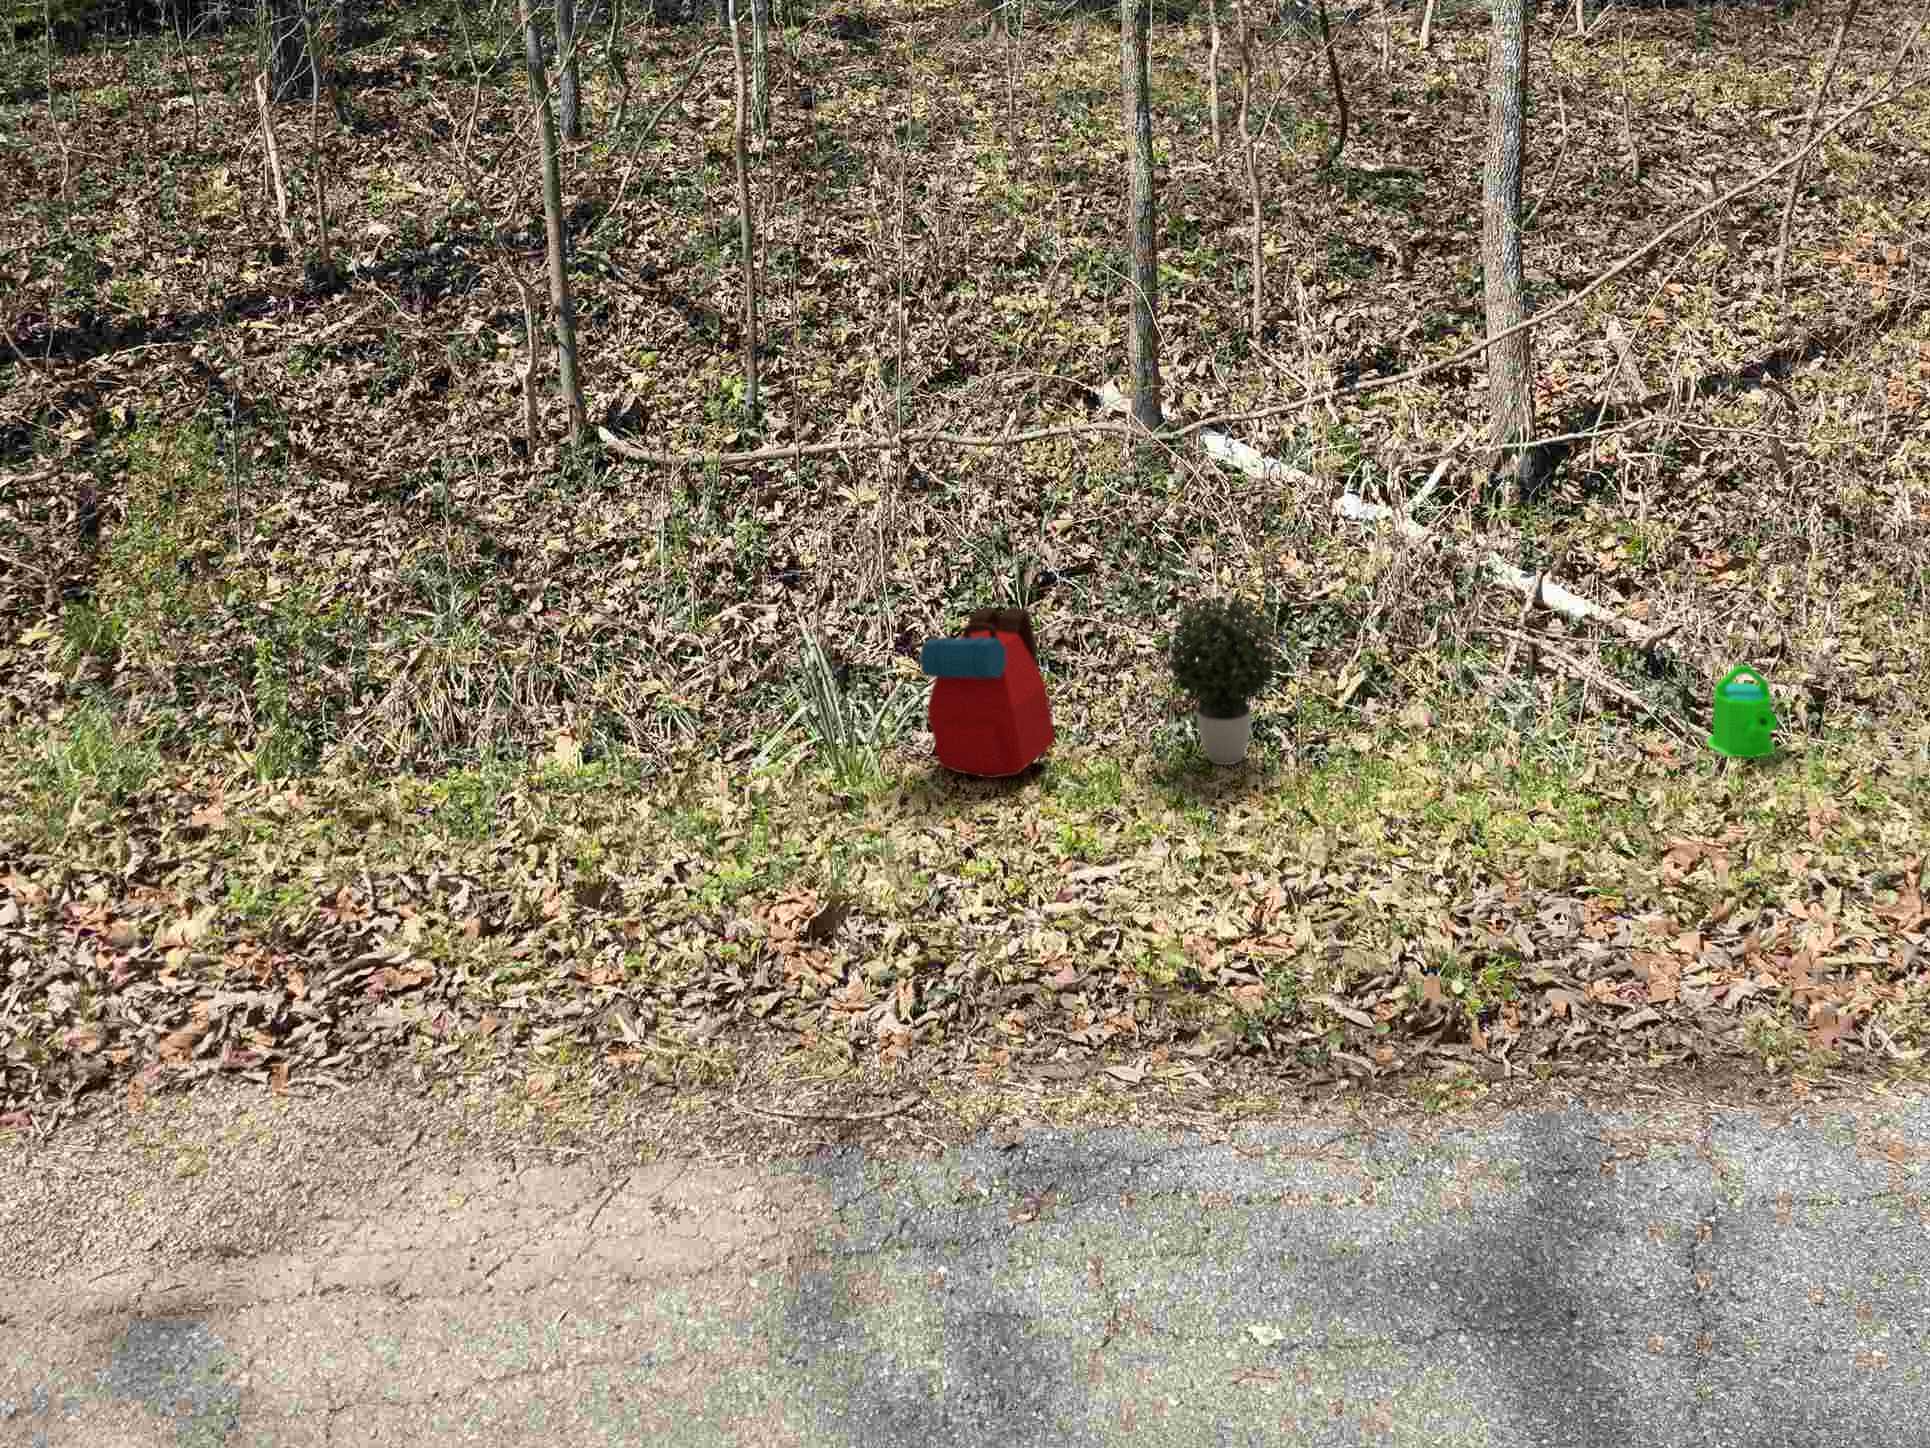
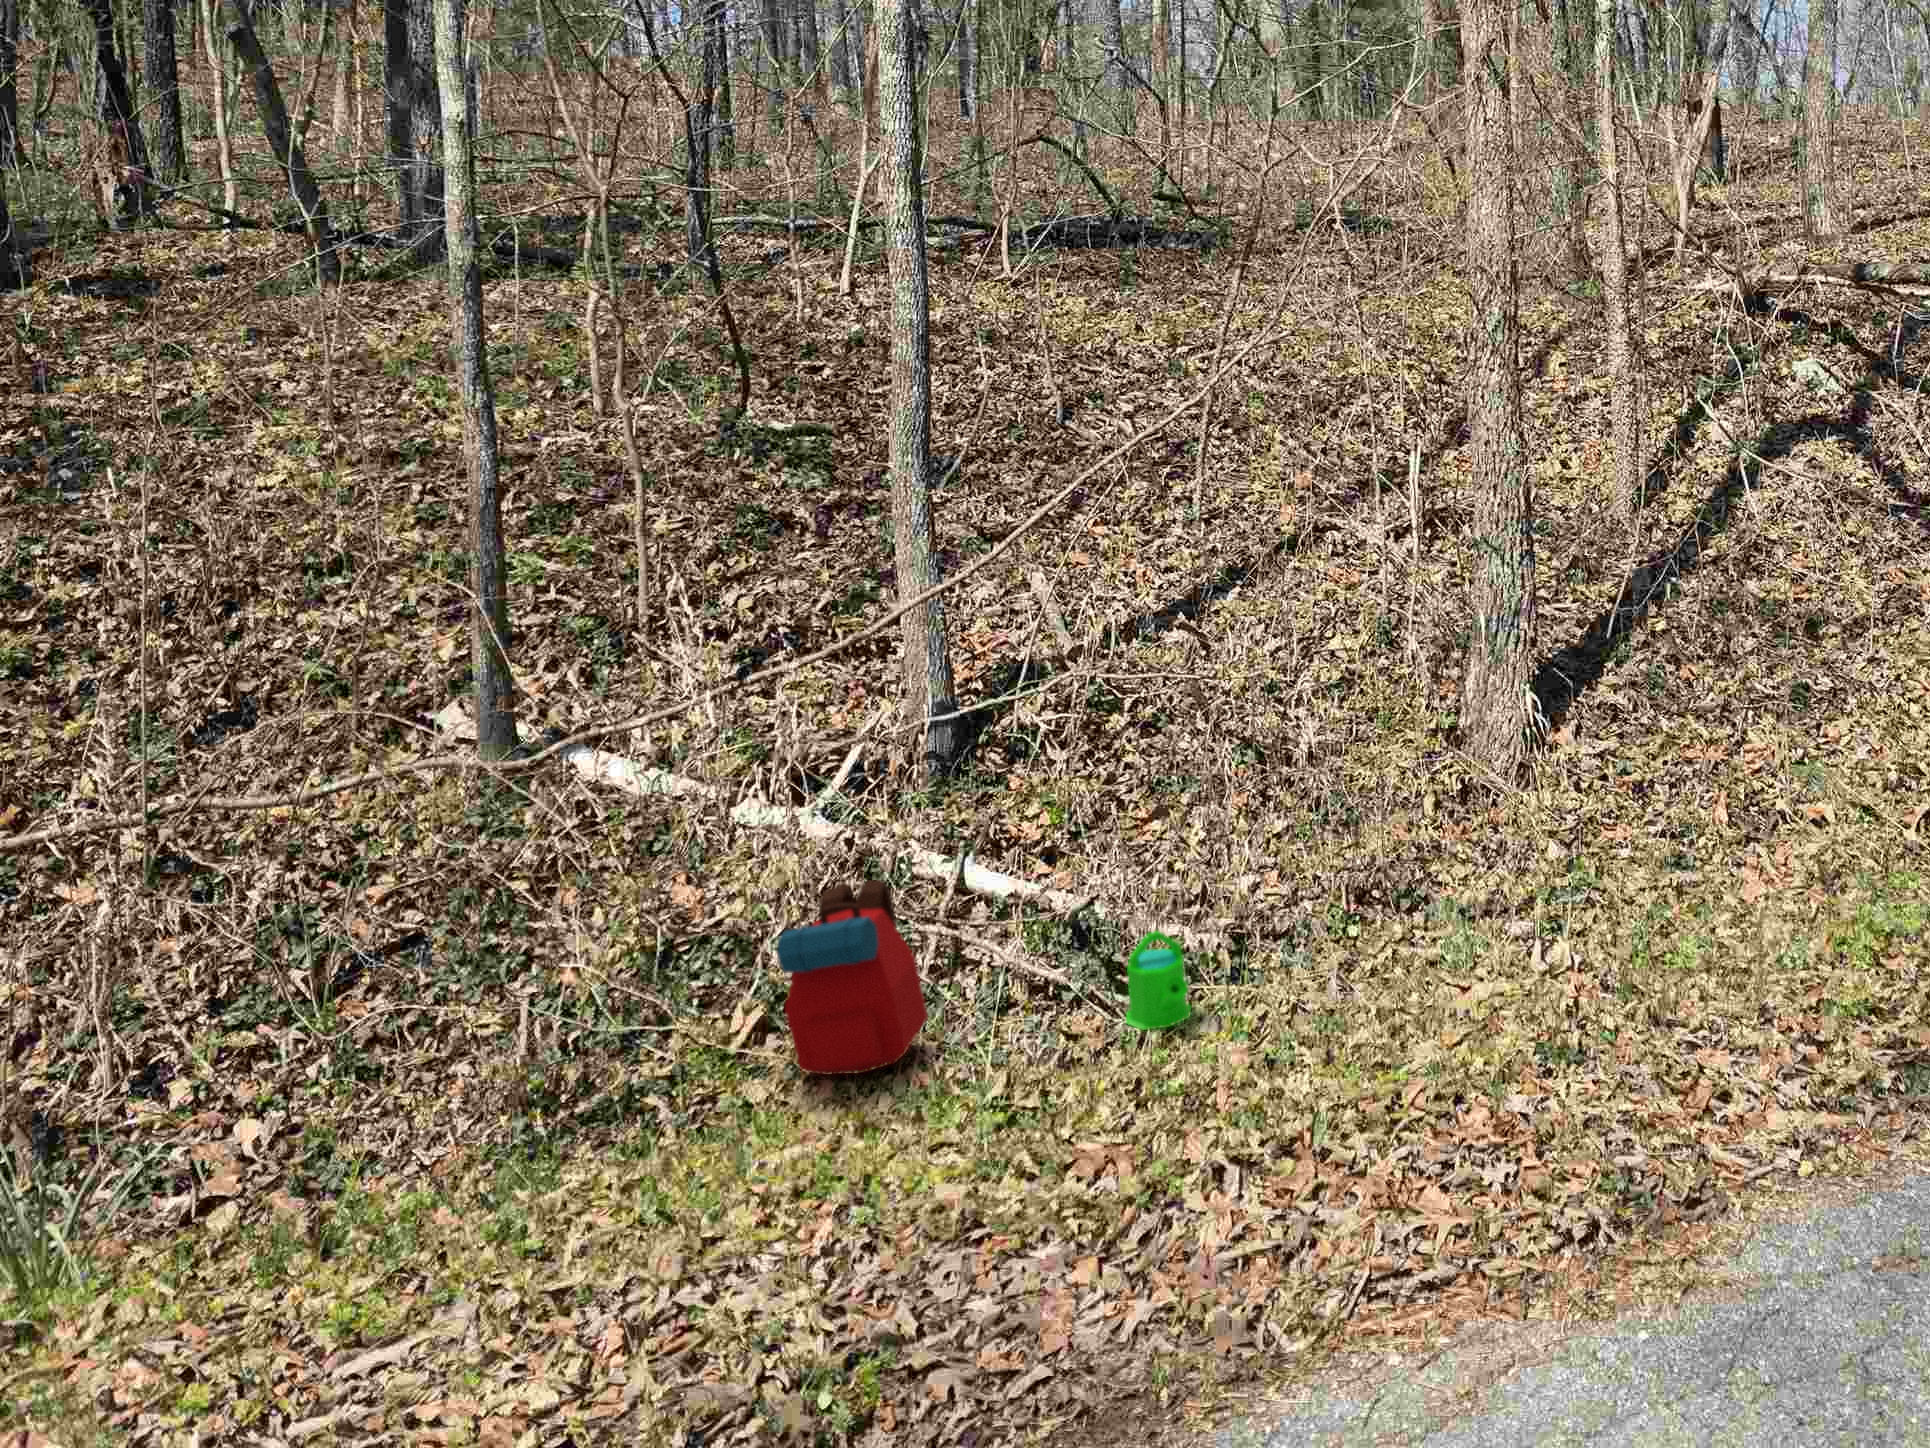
potted plant: present [1162,596,1283,765] -> none [485,956,646,1164]
backpack: present [919,606,1055,778] -> present [777,880,928,1075]

